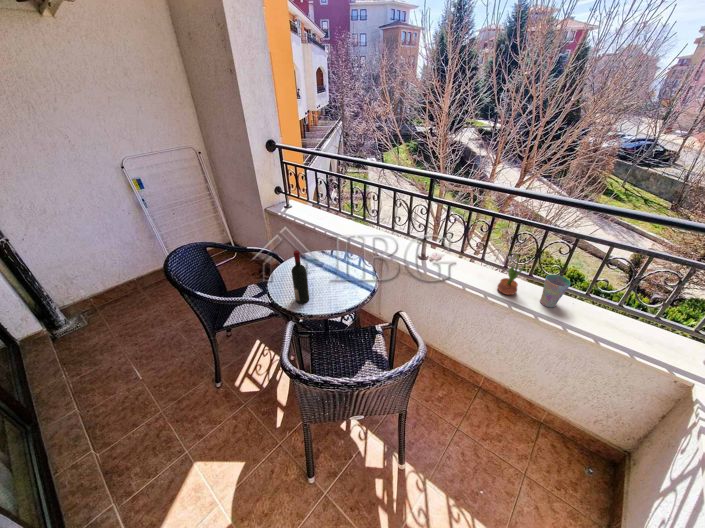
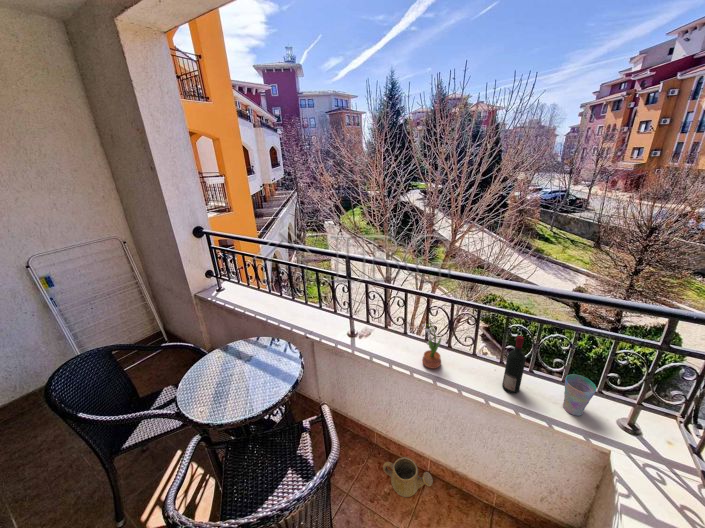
wine bottle: present [292,250,309,304] -> present [502,336,526,394]
cup: present [540,274,570,307] -> present [563,374,596,416]
watering can: none [439,371,486,403] -> present [383,457,433,497]

